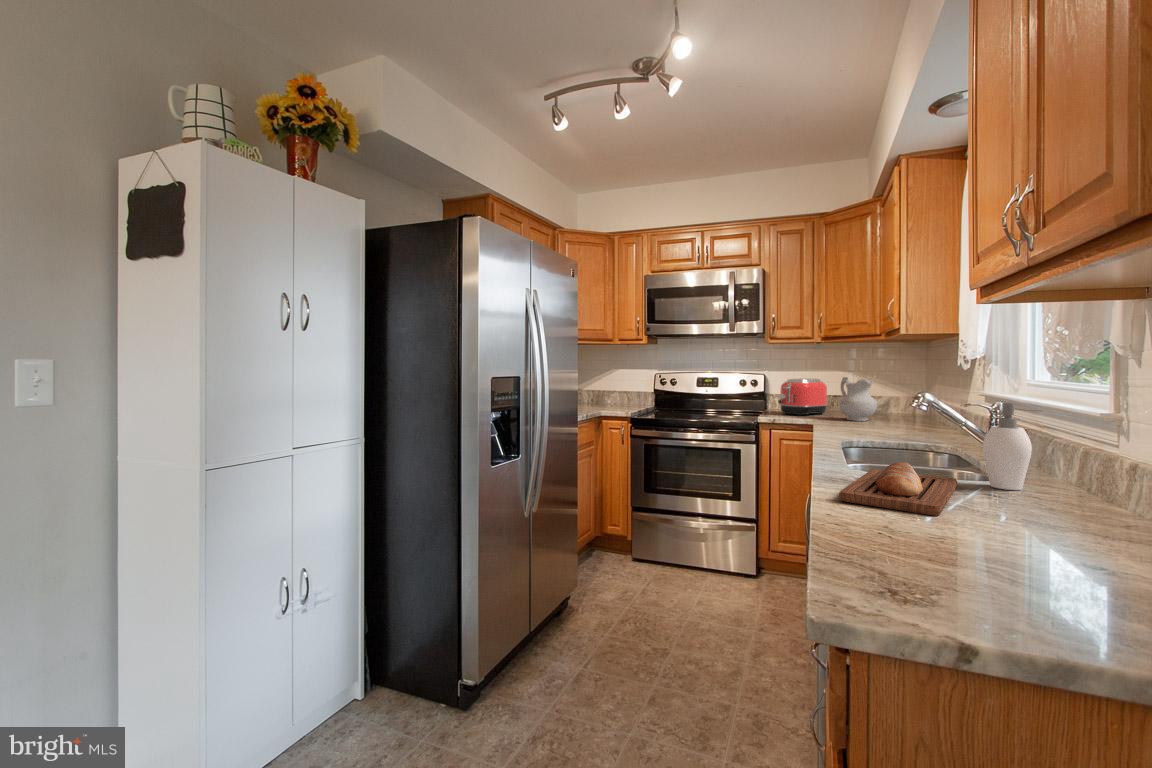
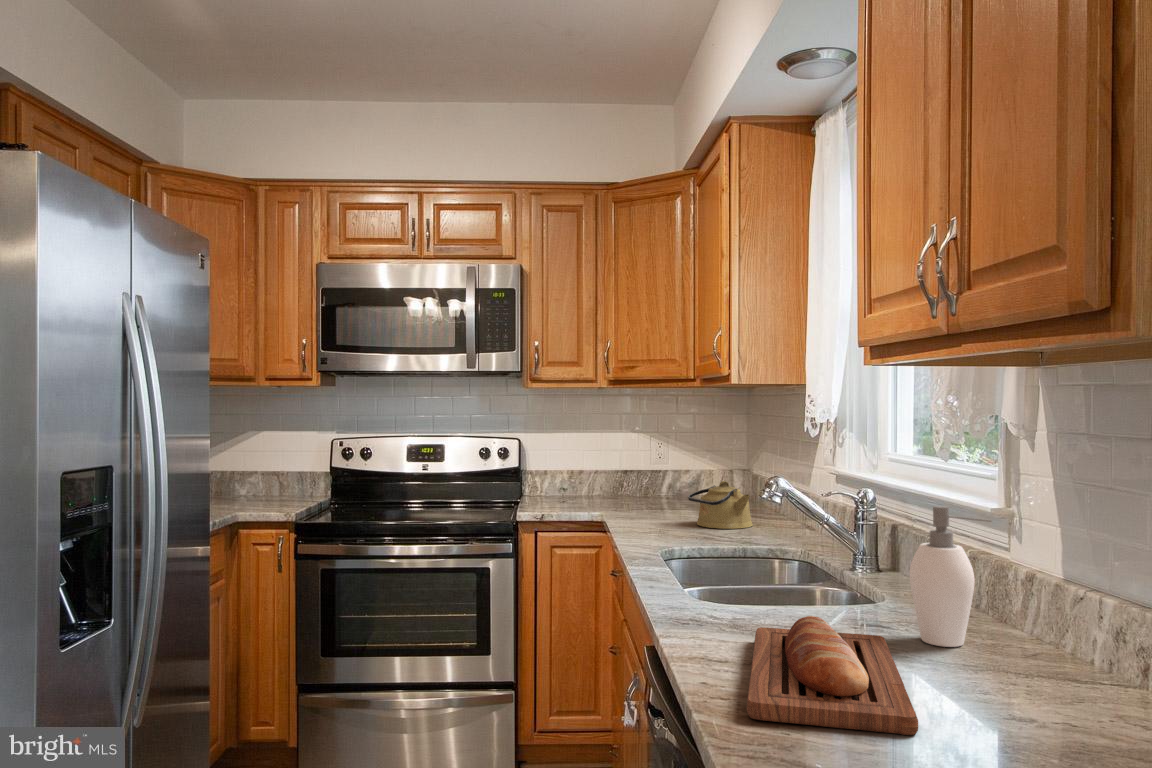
ceramic pitcher: present [839,377,877,421] -> none [635,443,686,511]
toaster: present [778,379,827,416] -> none [543,444,613,504]
kettle: none [872,400,921,431] -> present [688,481,753,529]

